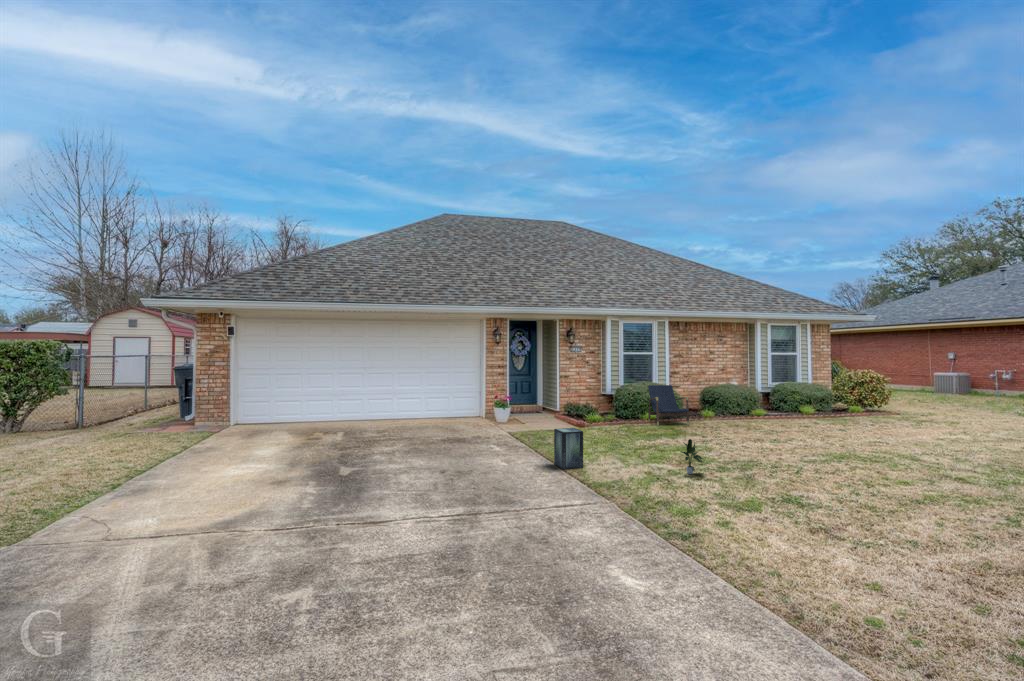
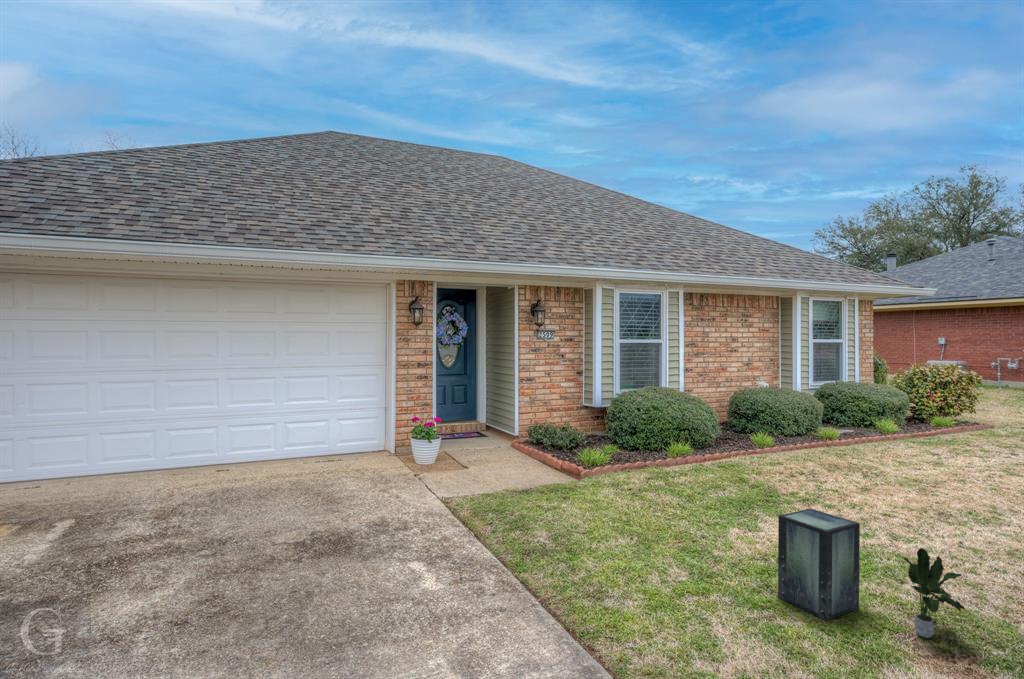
lounge chair: present [648,385,689,426] -> none [666,392,739,463]
storage box: present [554,428,583,469] -> present [778,509,860,621]

